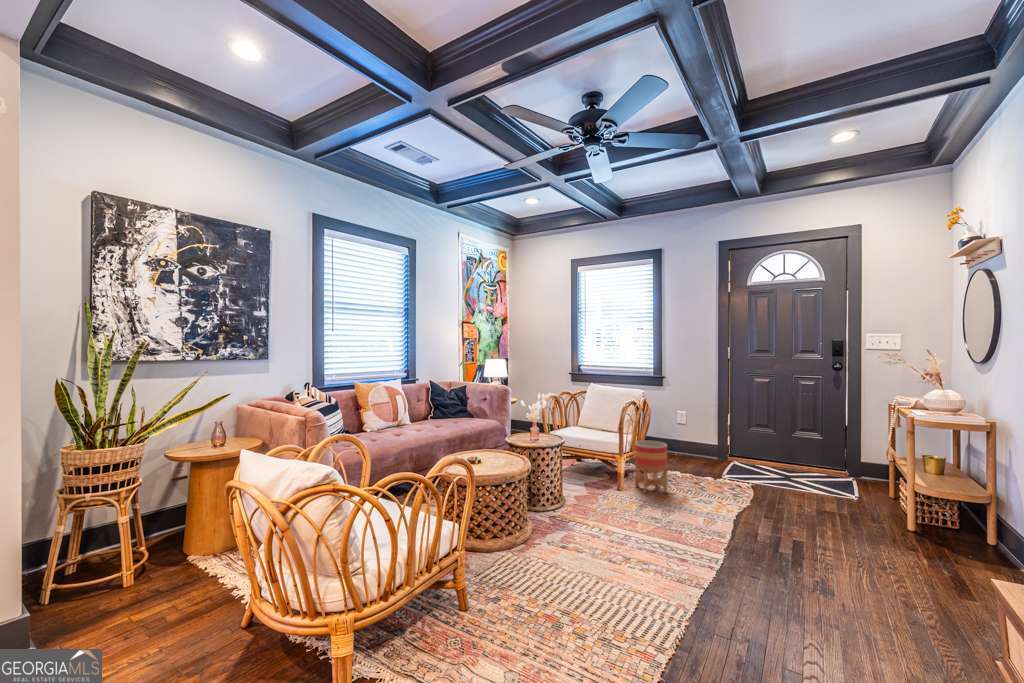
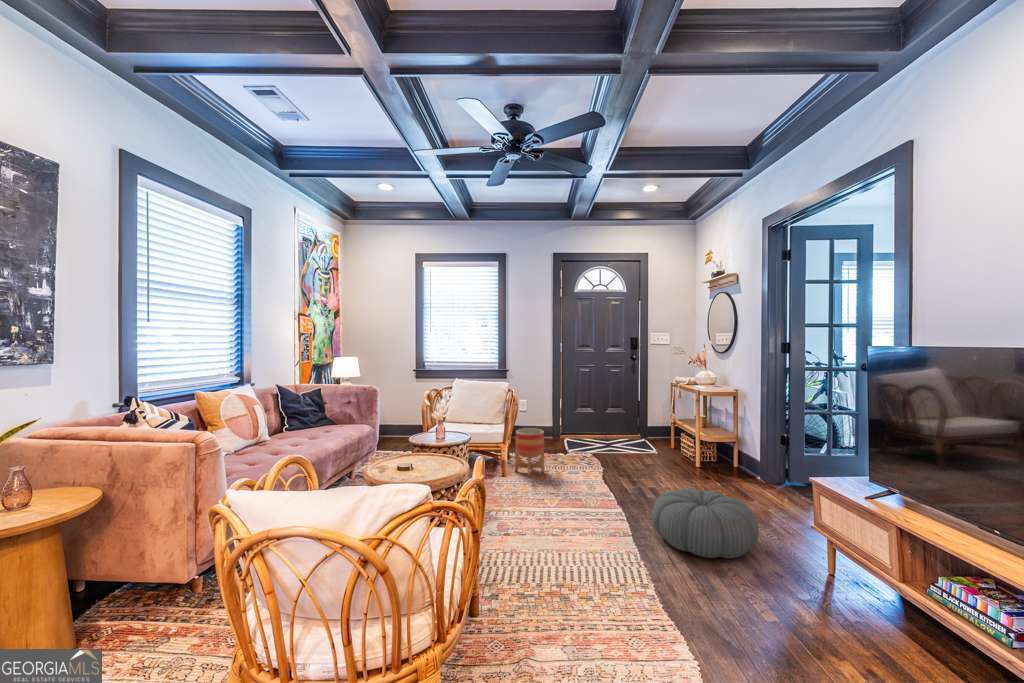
pouf: none [721,529,867,628] -> present [652,488,759,558]

